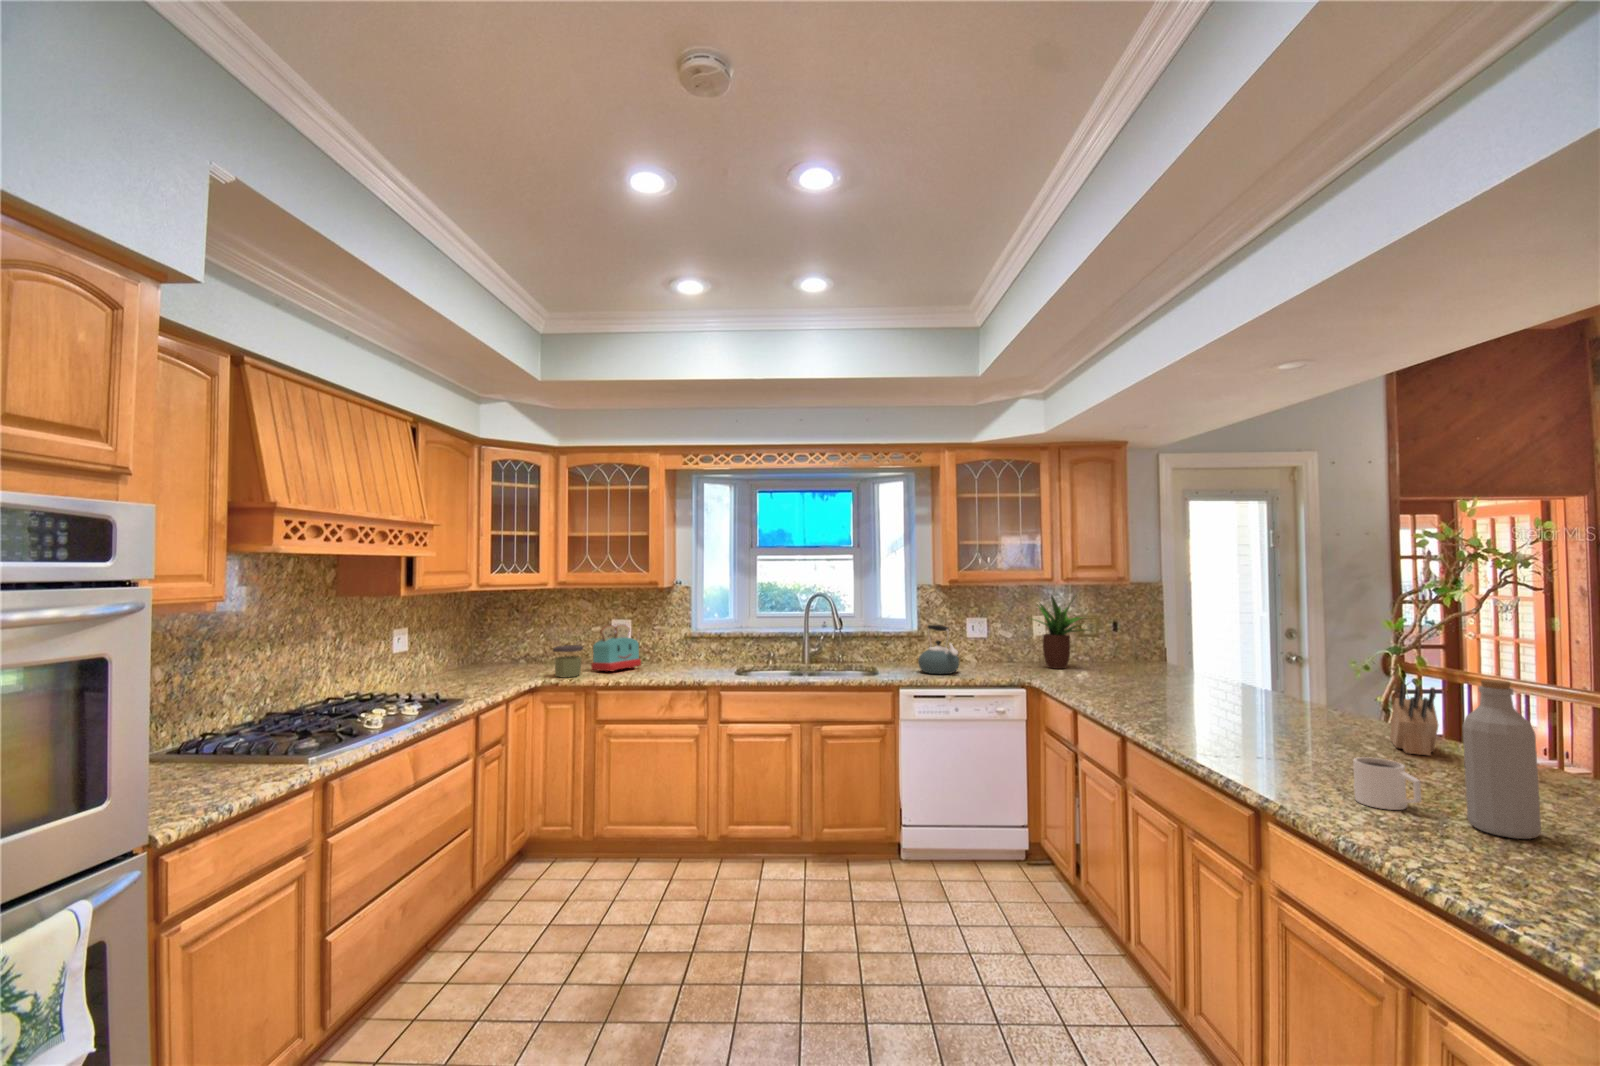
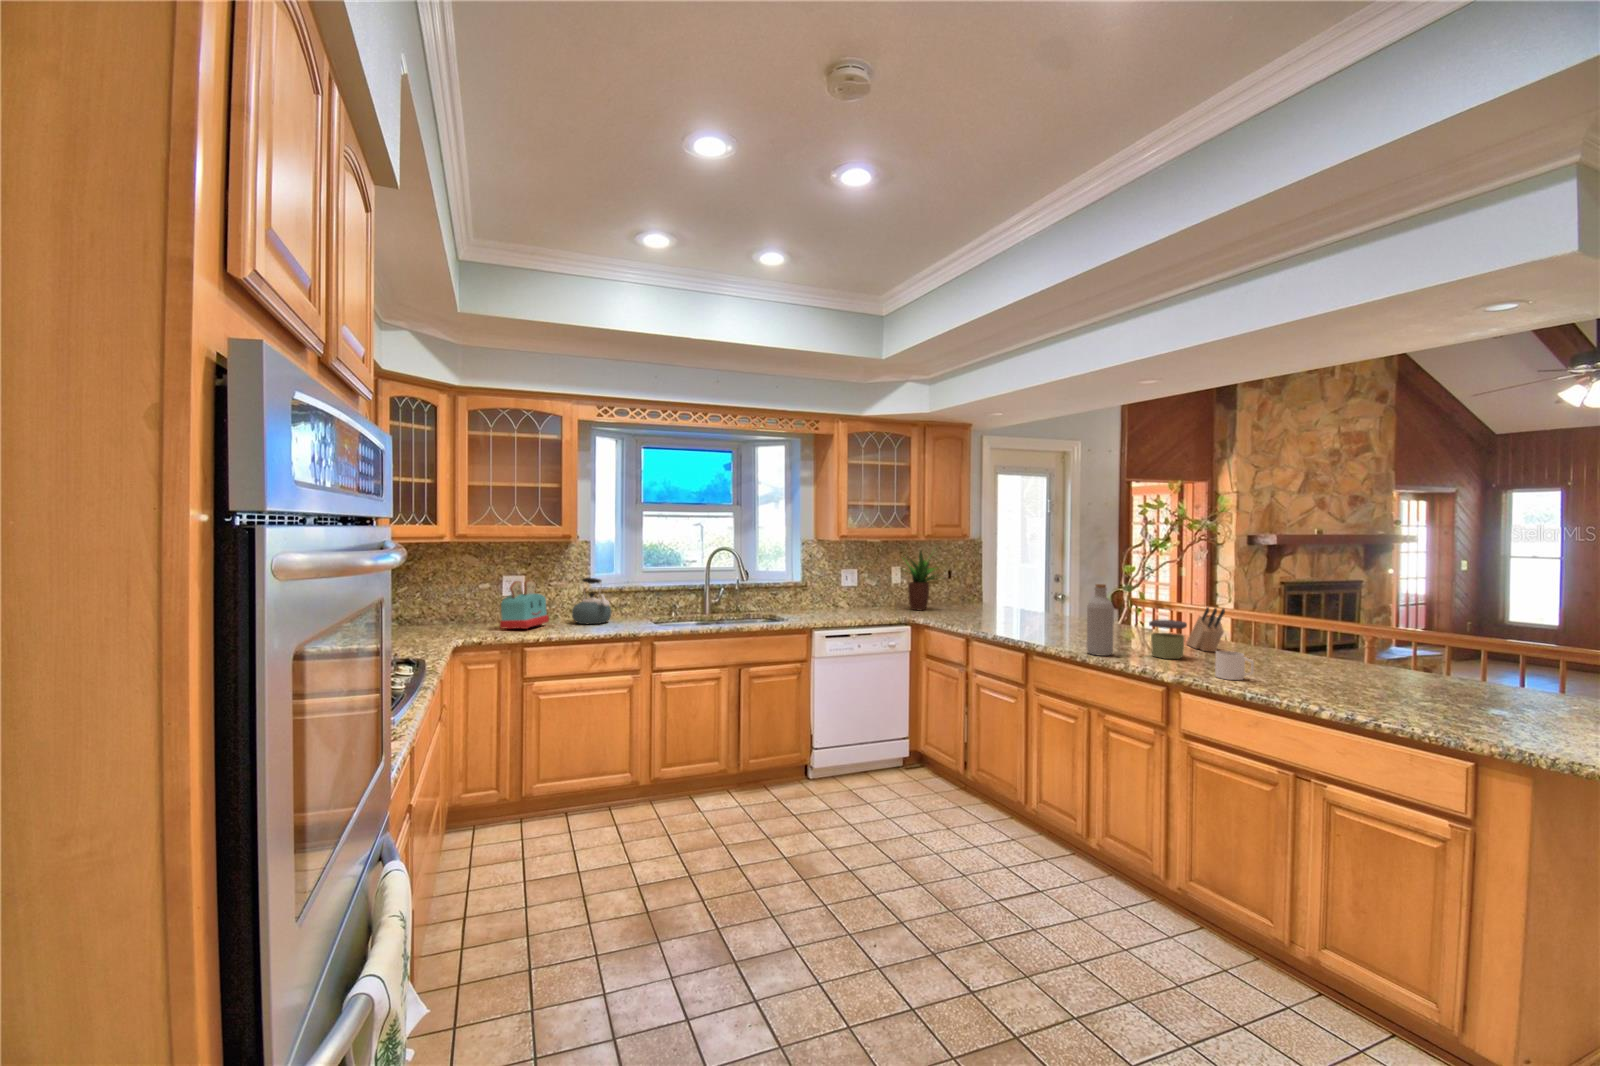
kettle: present [918,625,959,674] -> present [572,578,612,624]
jar: present [553,645,583,678] -> present [1149,619,1187,659]
bottle: present [1463,679,1541,839] -> present [1087,584,1114,656]

